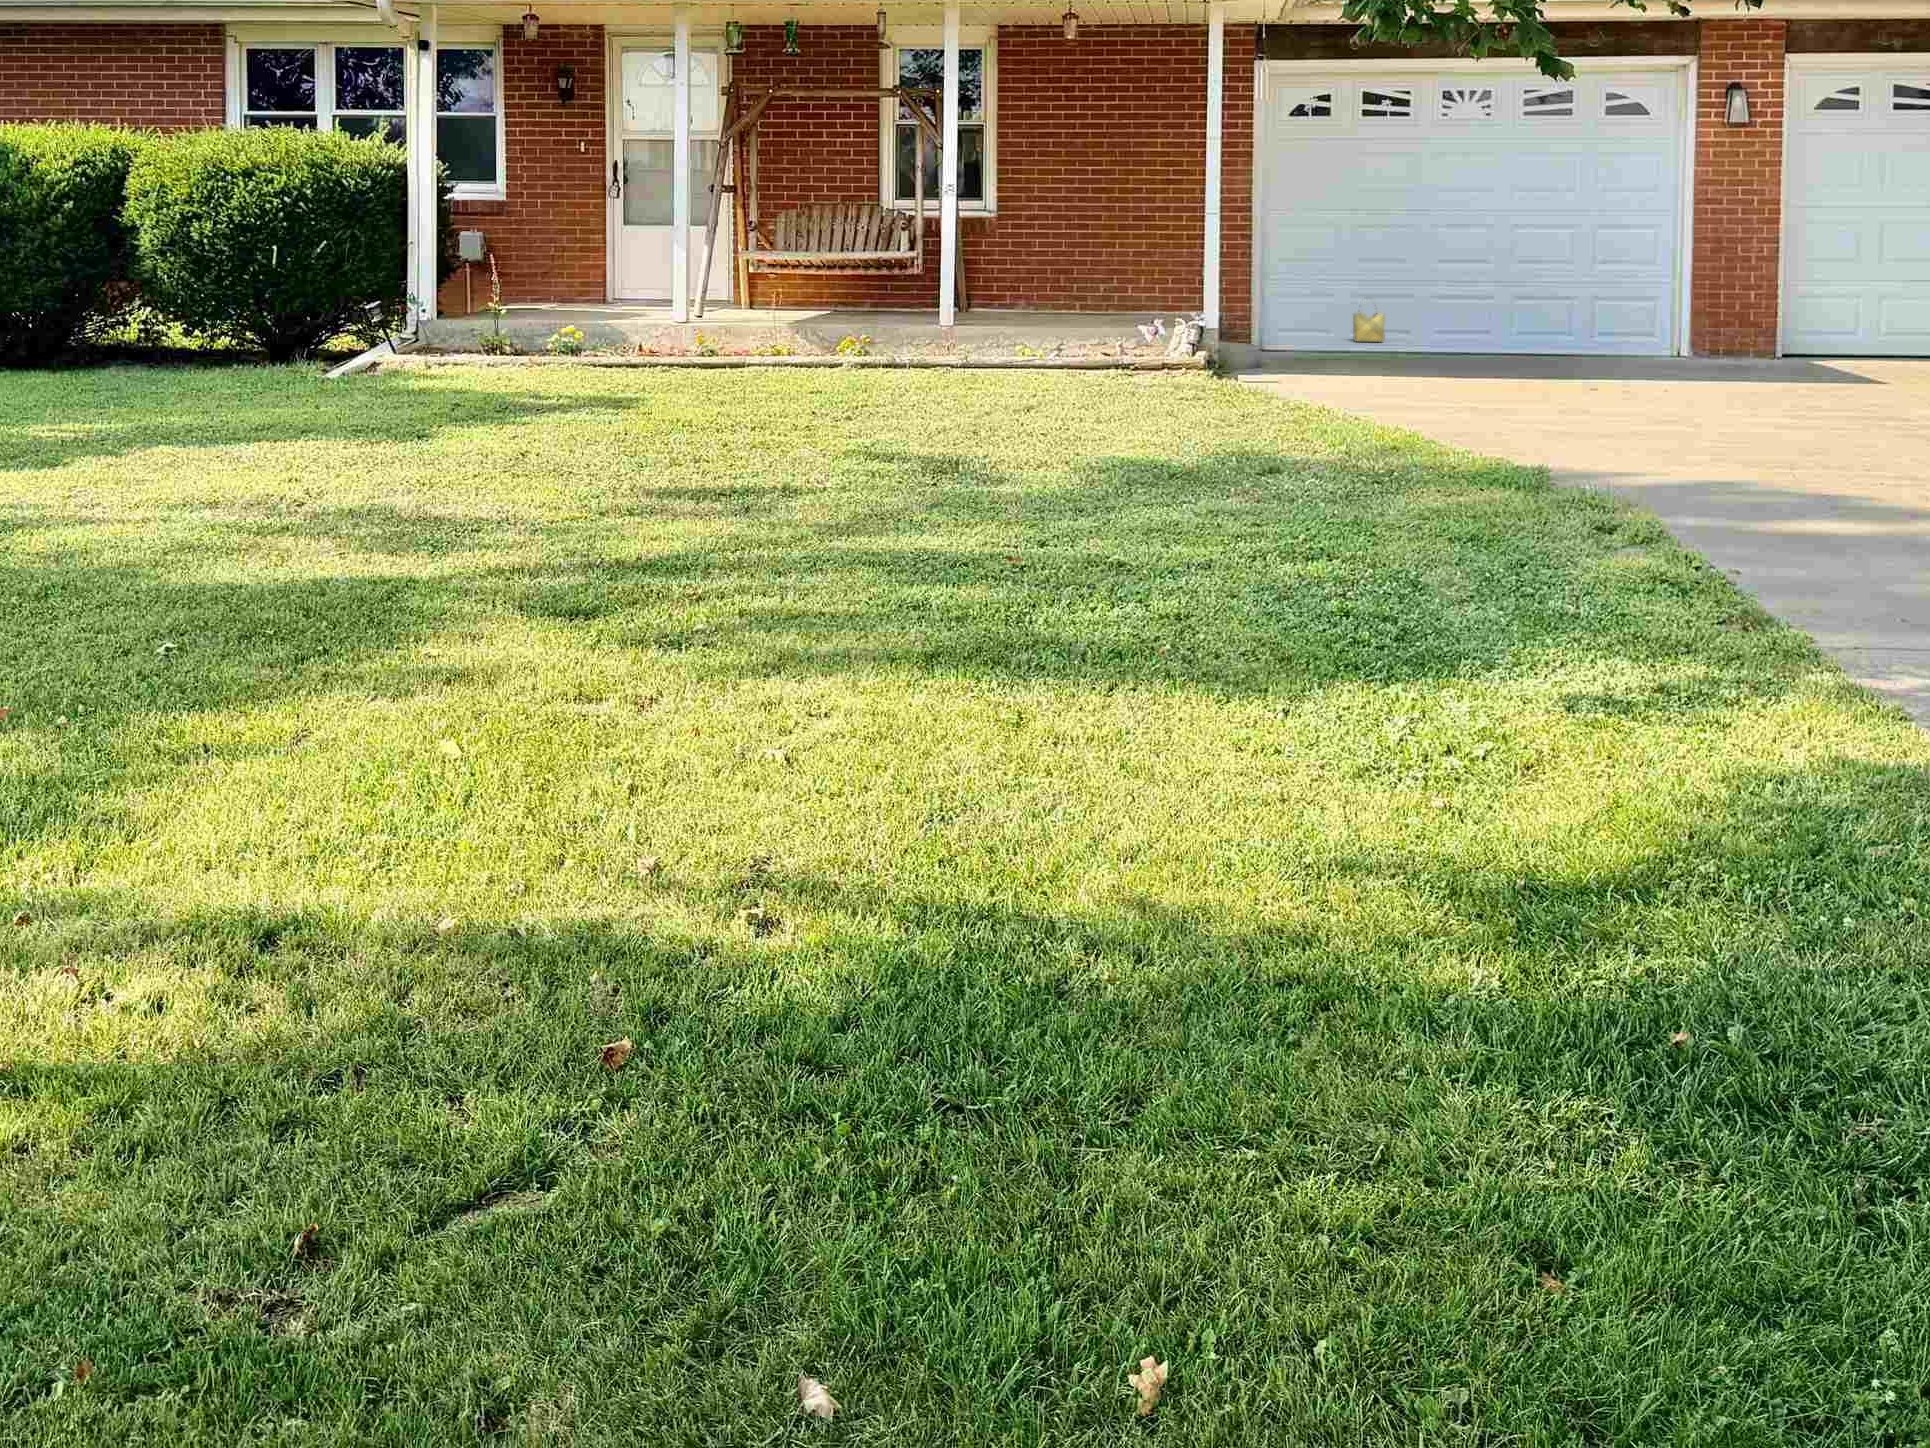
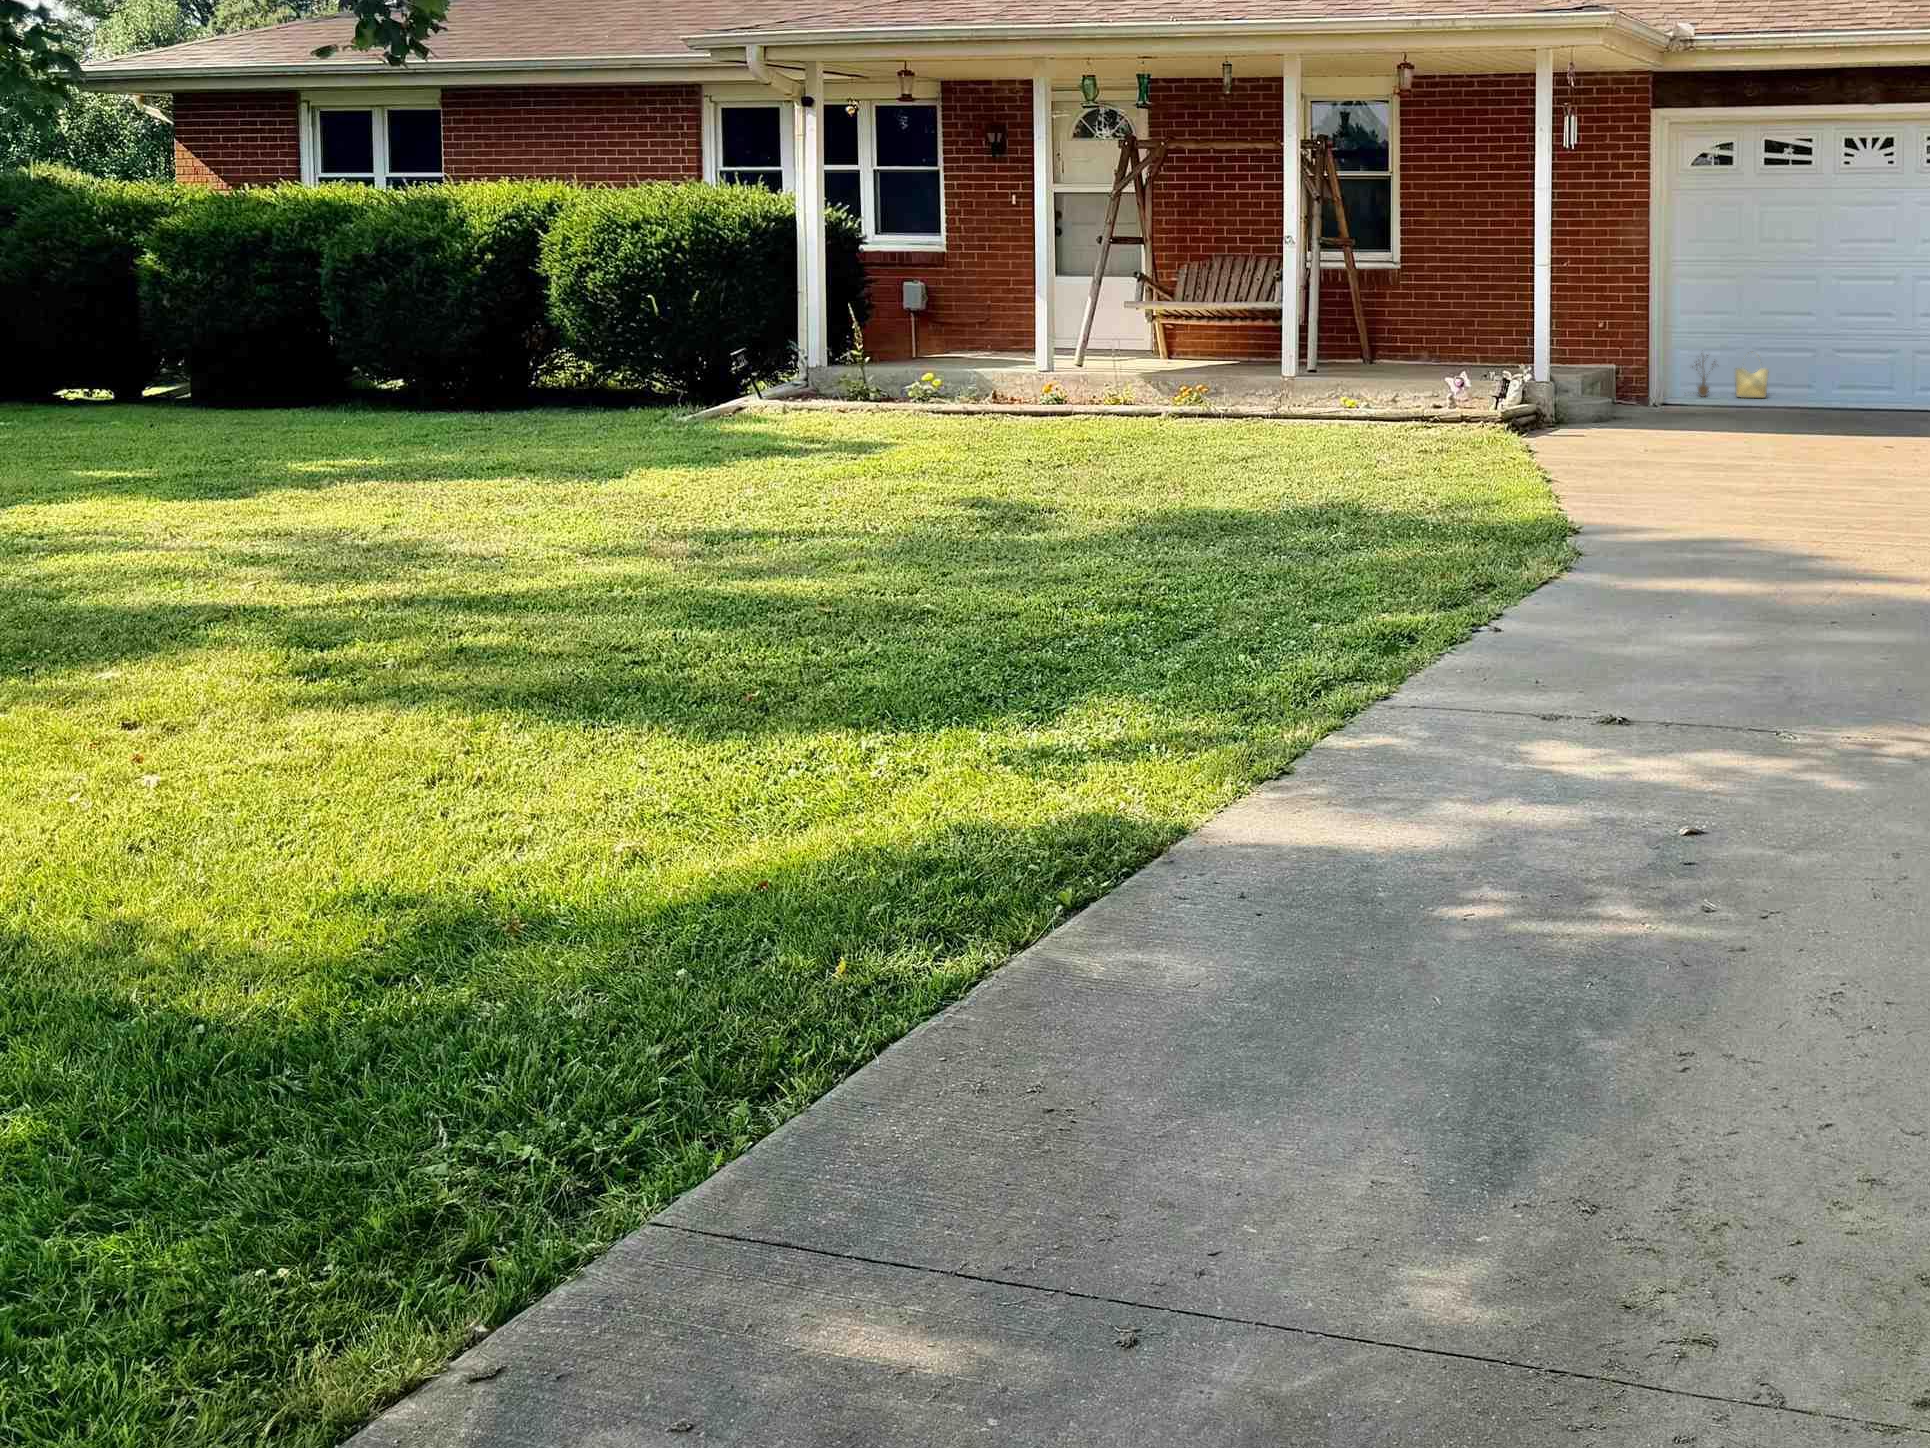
decorative plant: none [1302,296,1337,342] -> present [1685,355,1715,397]

